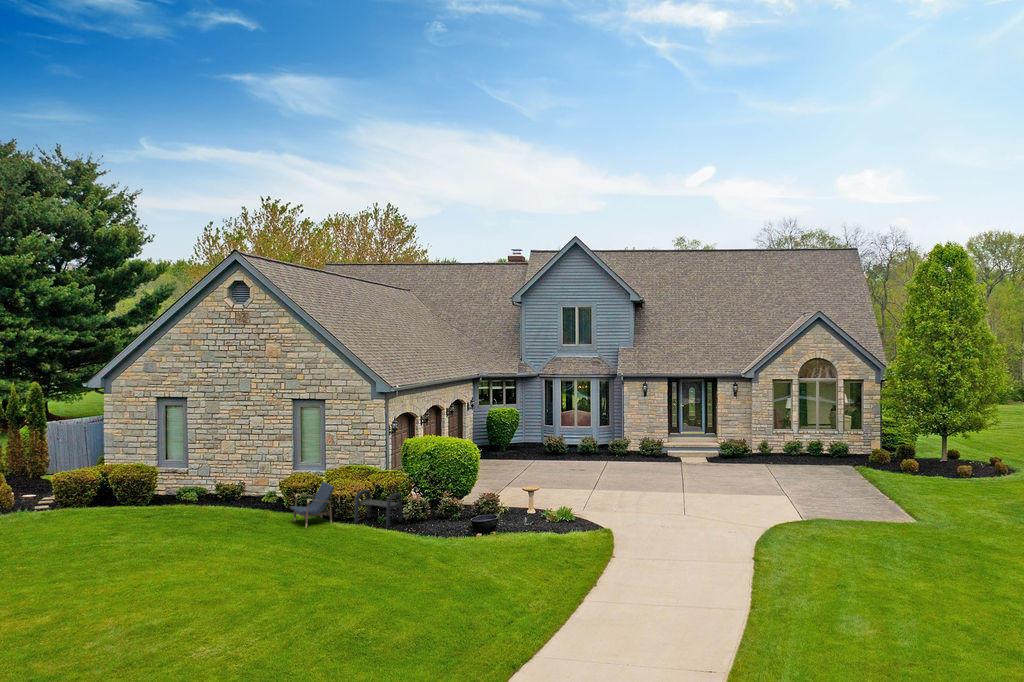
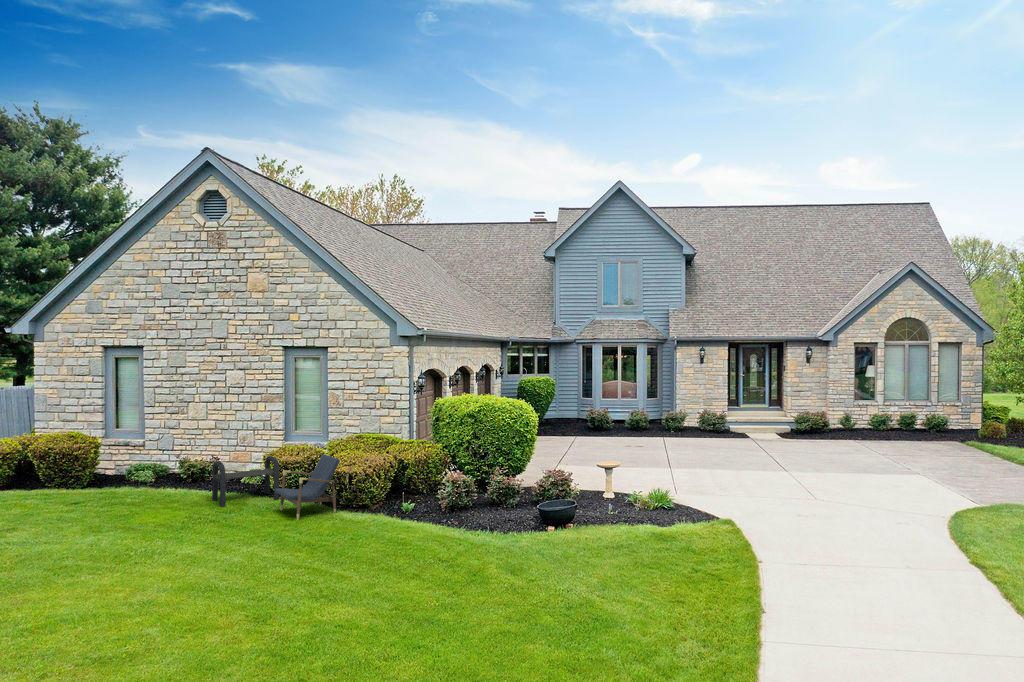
bench: present [354,490,402,527] -> present [212,456,279,507]

